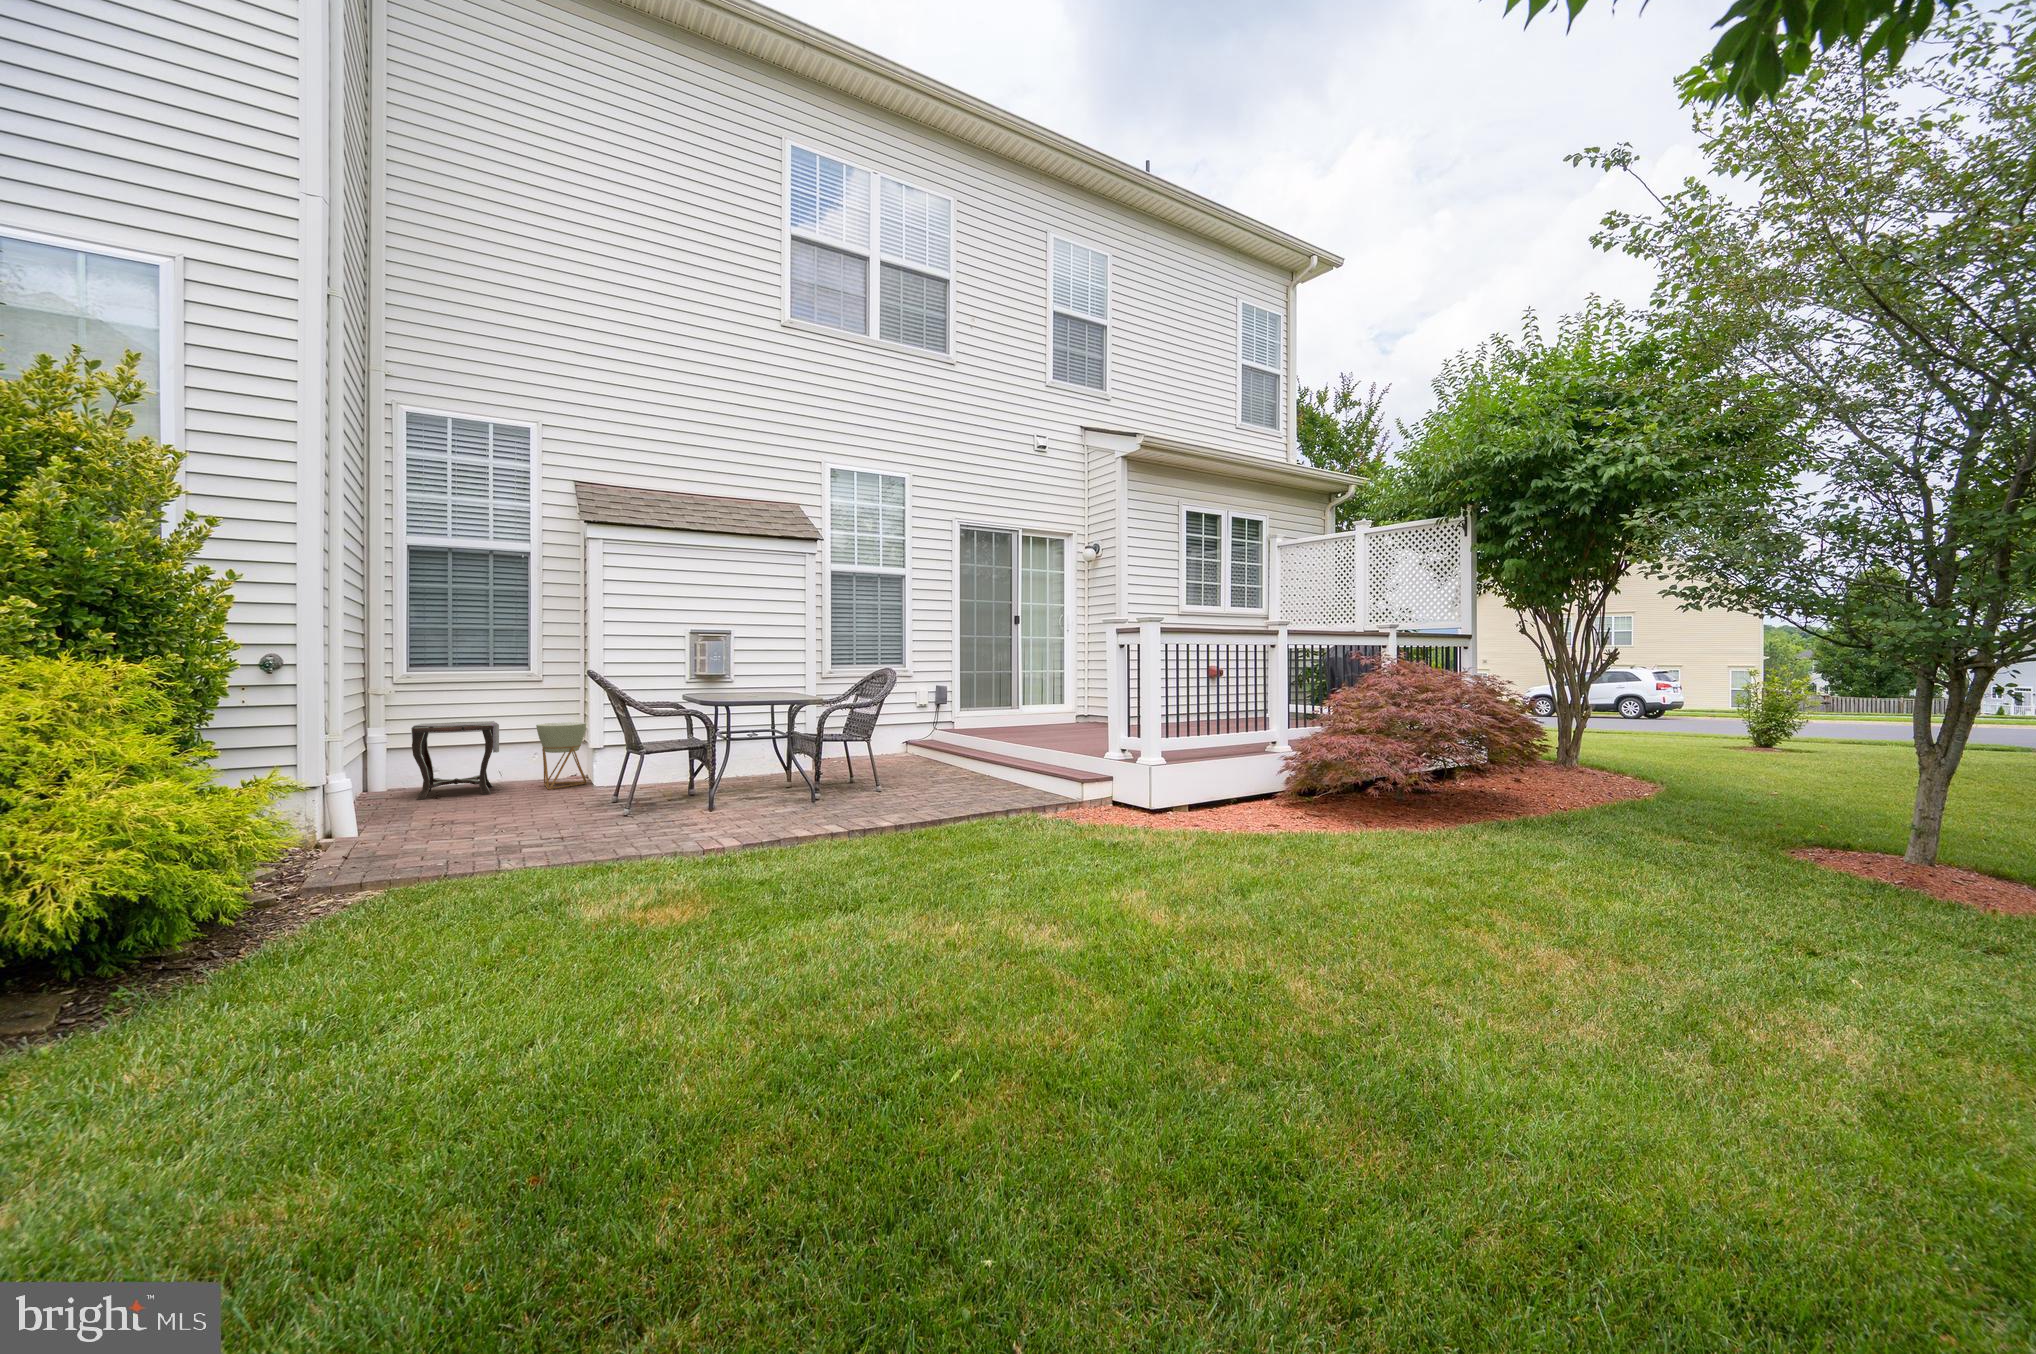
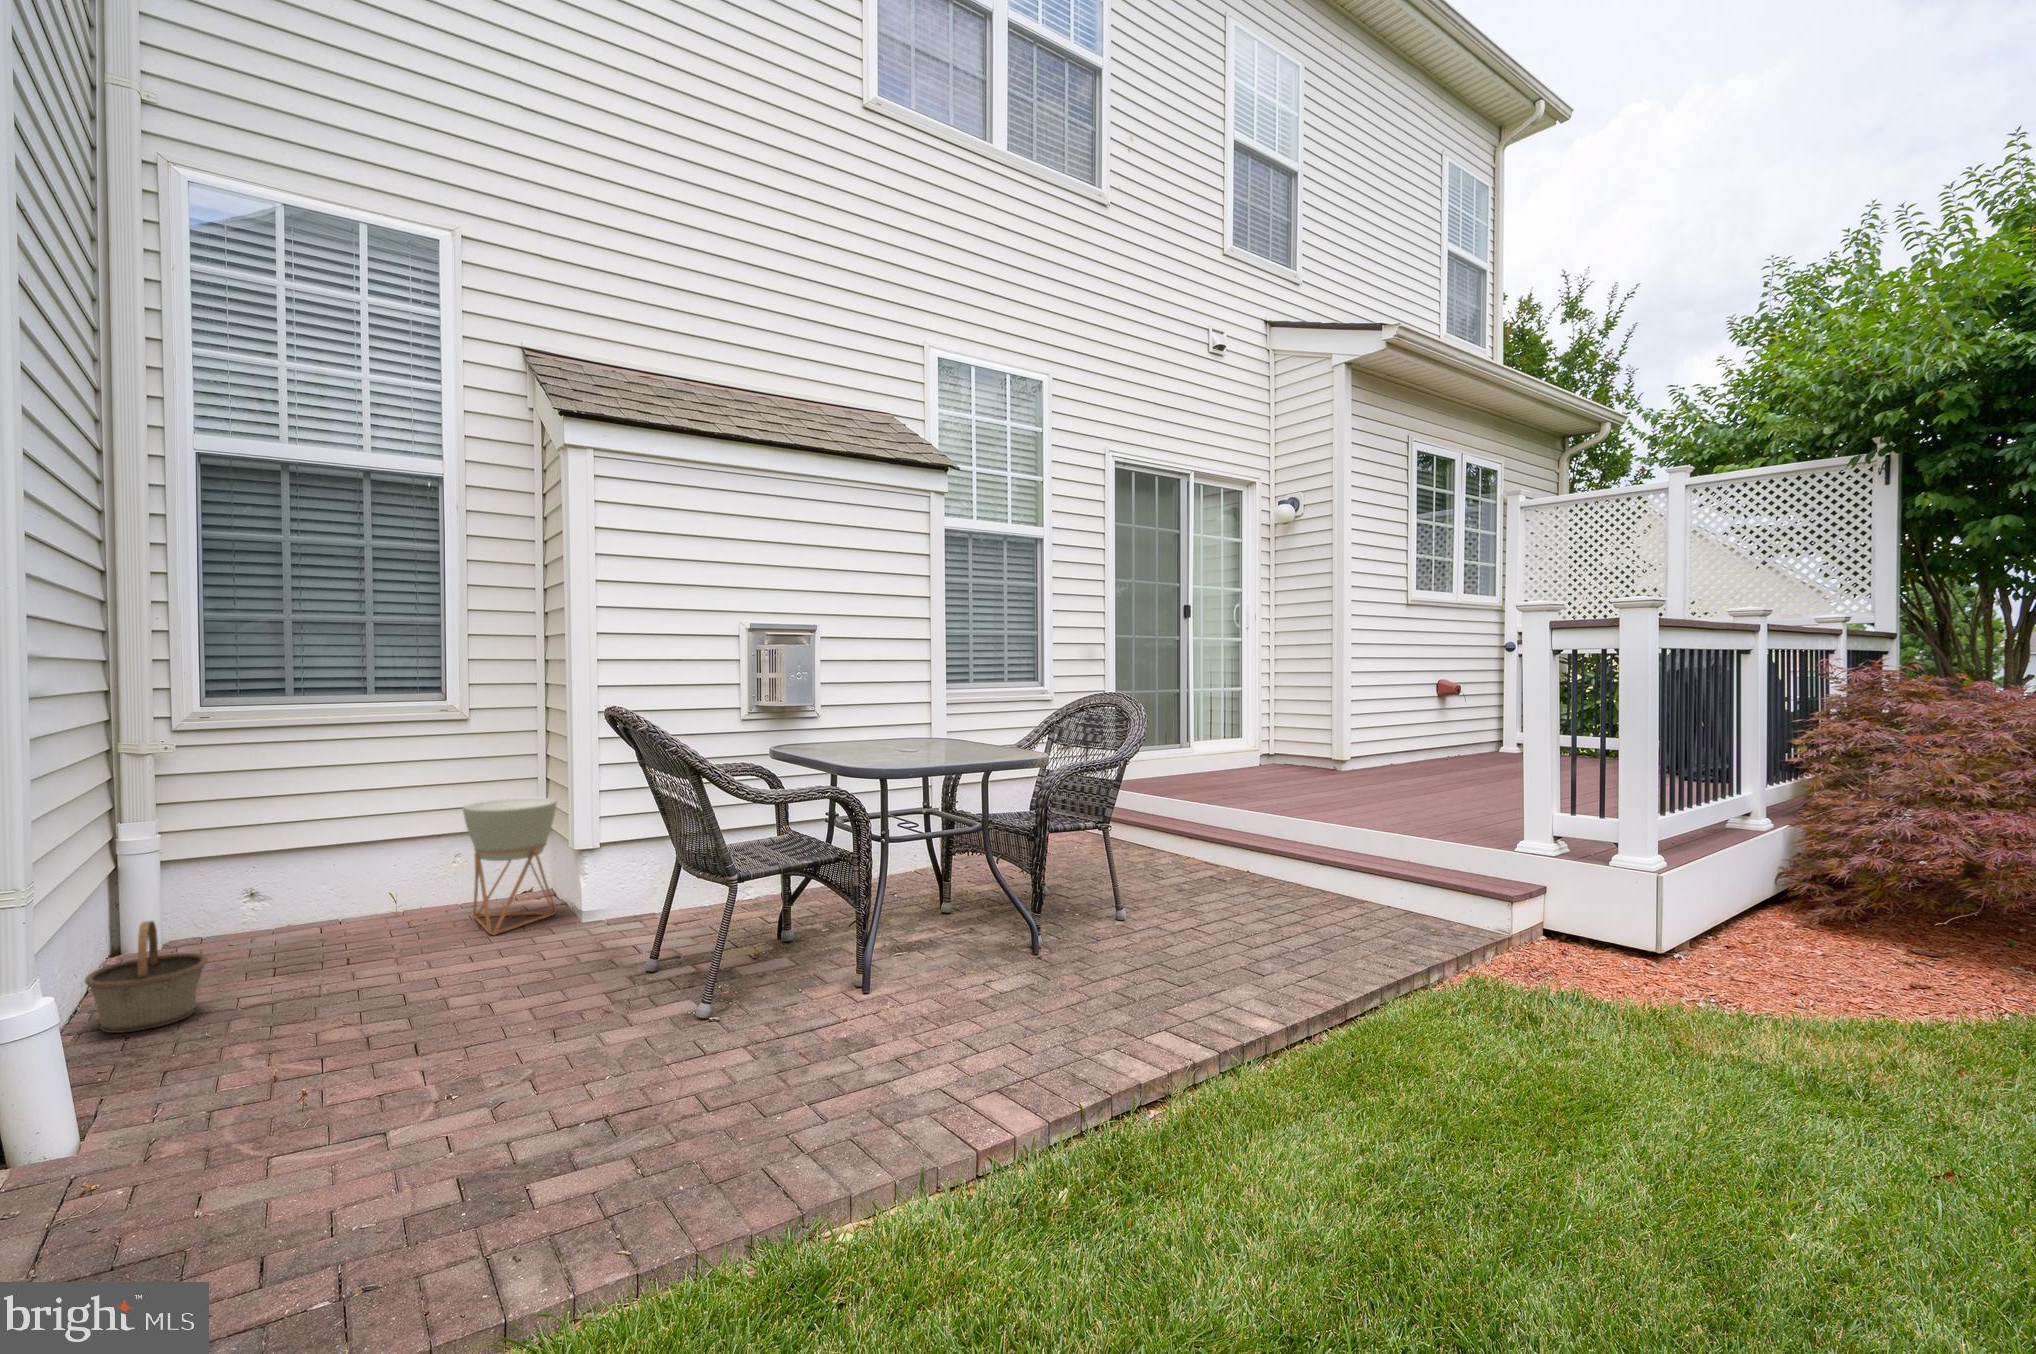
side table: present [411,721,499,800] -> none [208,800,389,978]
basket: none [356,765,409,812] -> present [85,921,208,1033]

